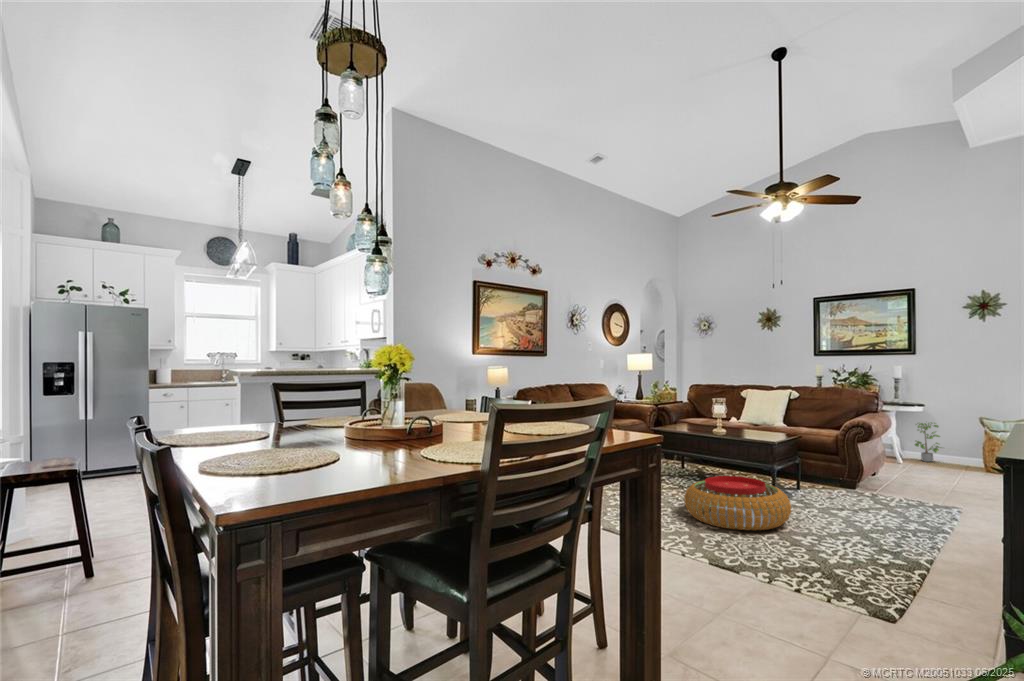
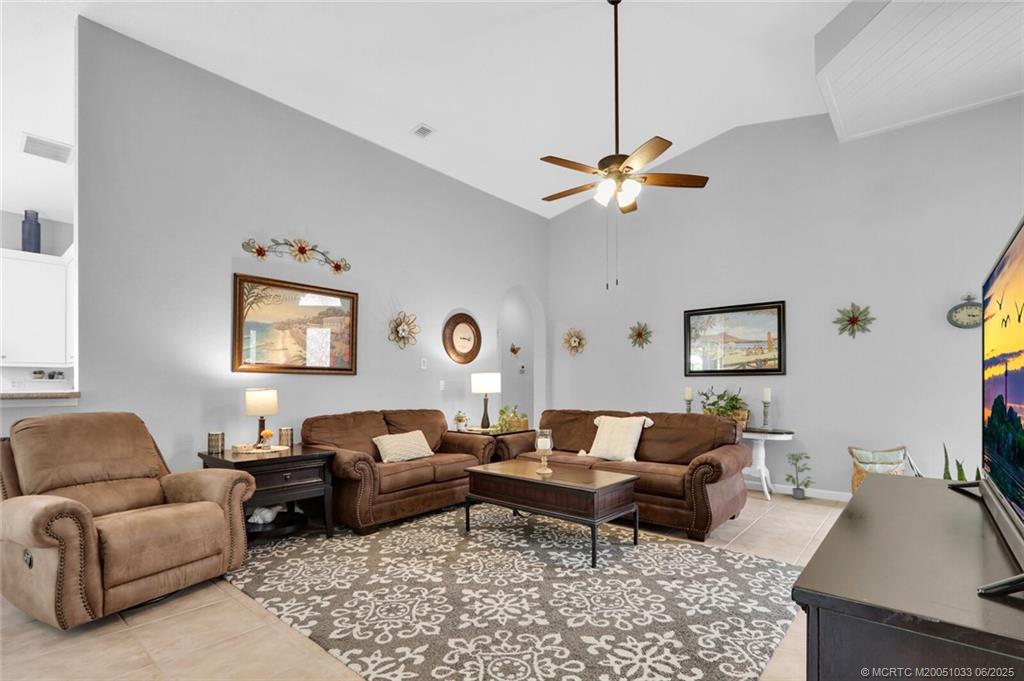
pouf: present [684,476,791,530] -> none [458,539,594,626]

